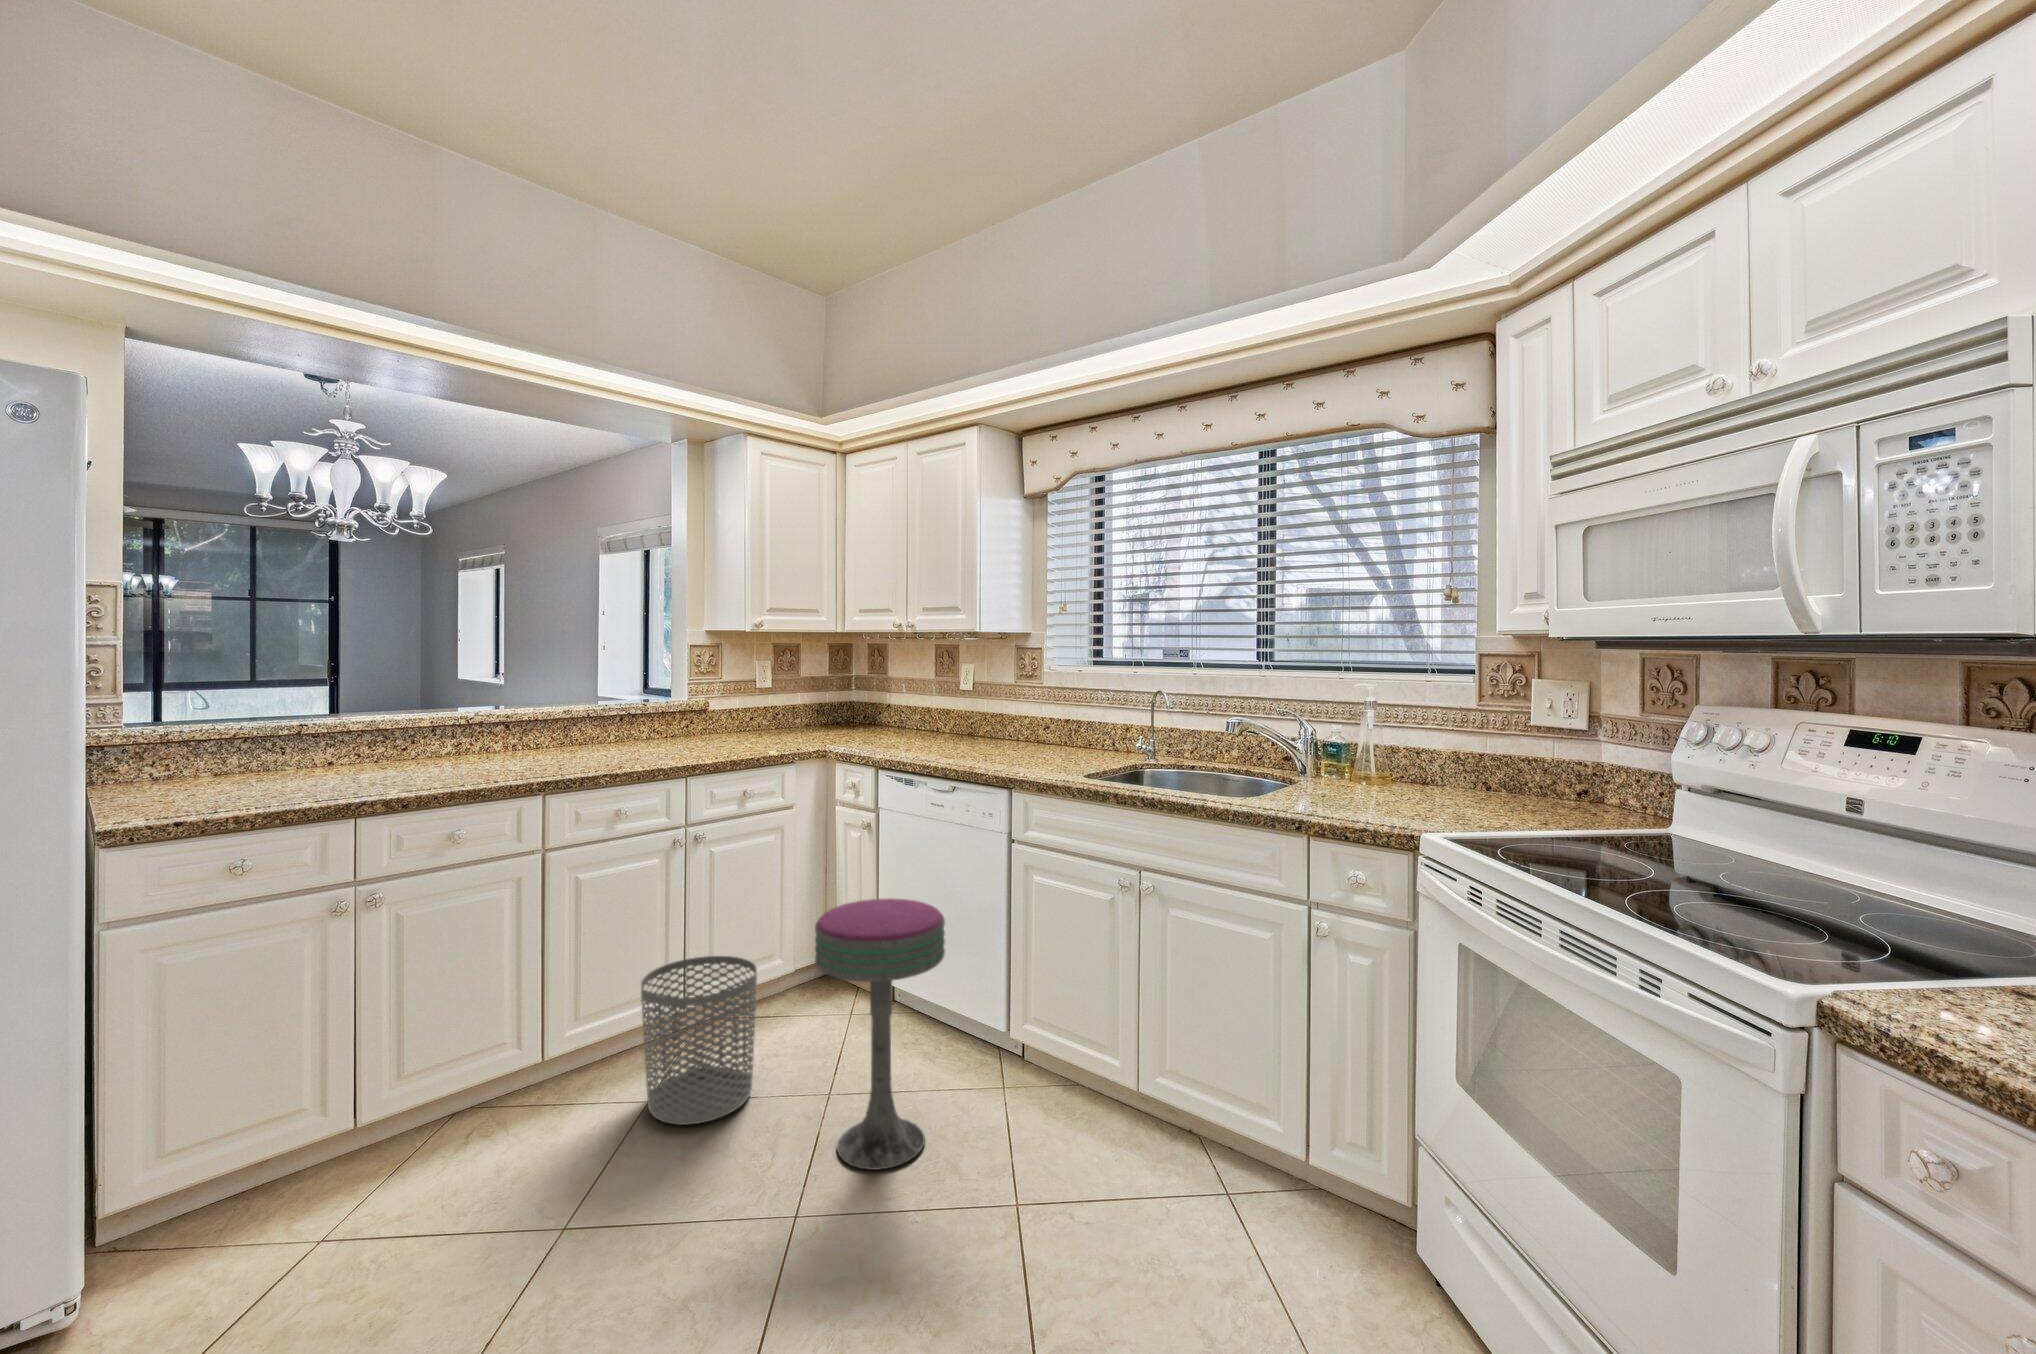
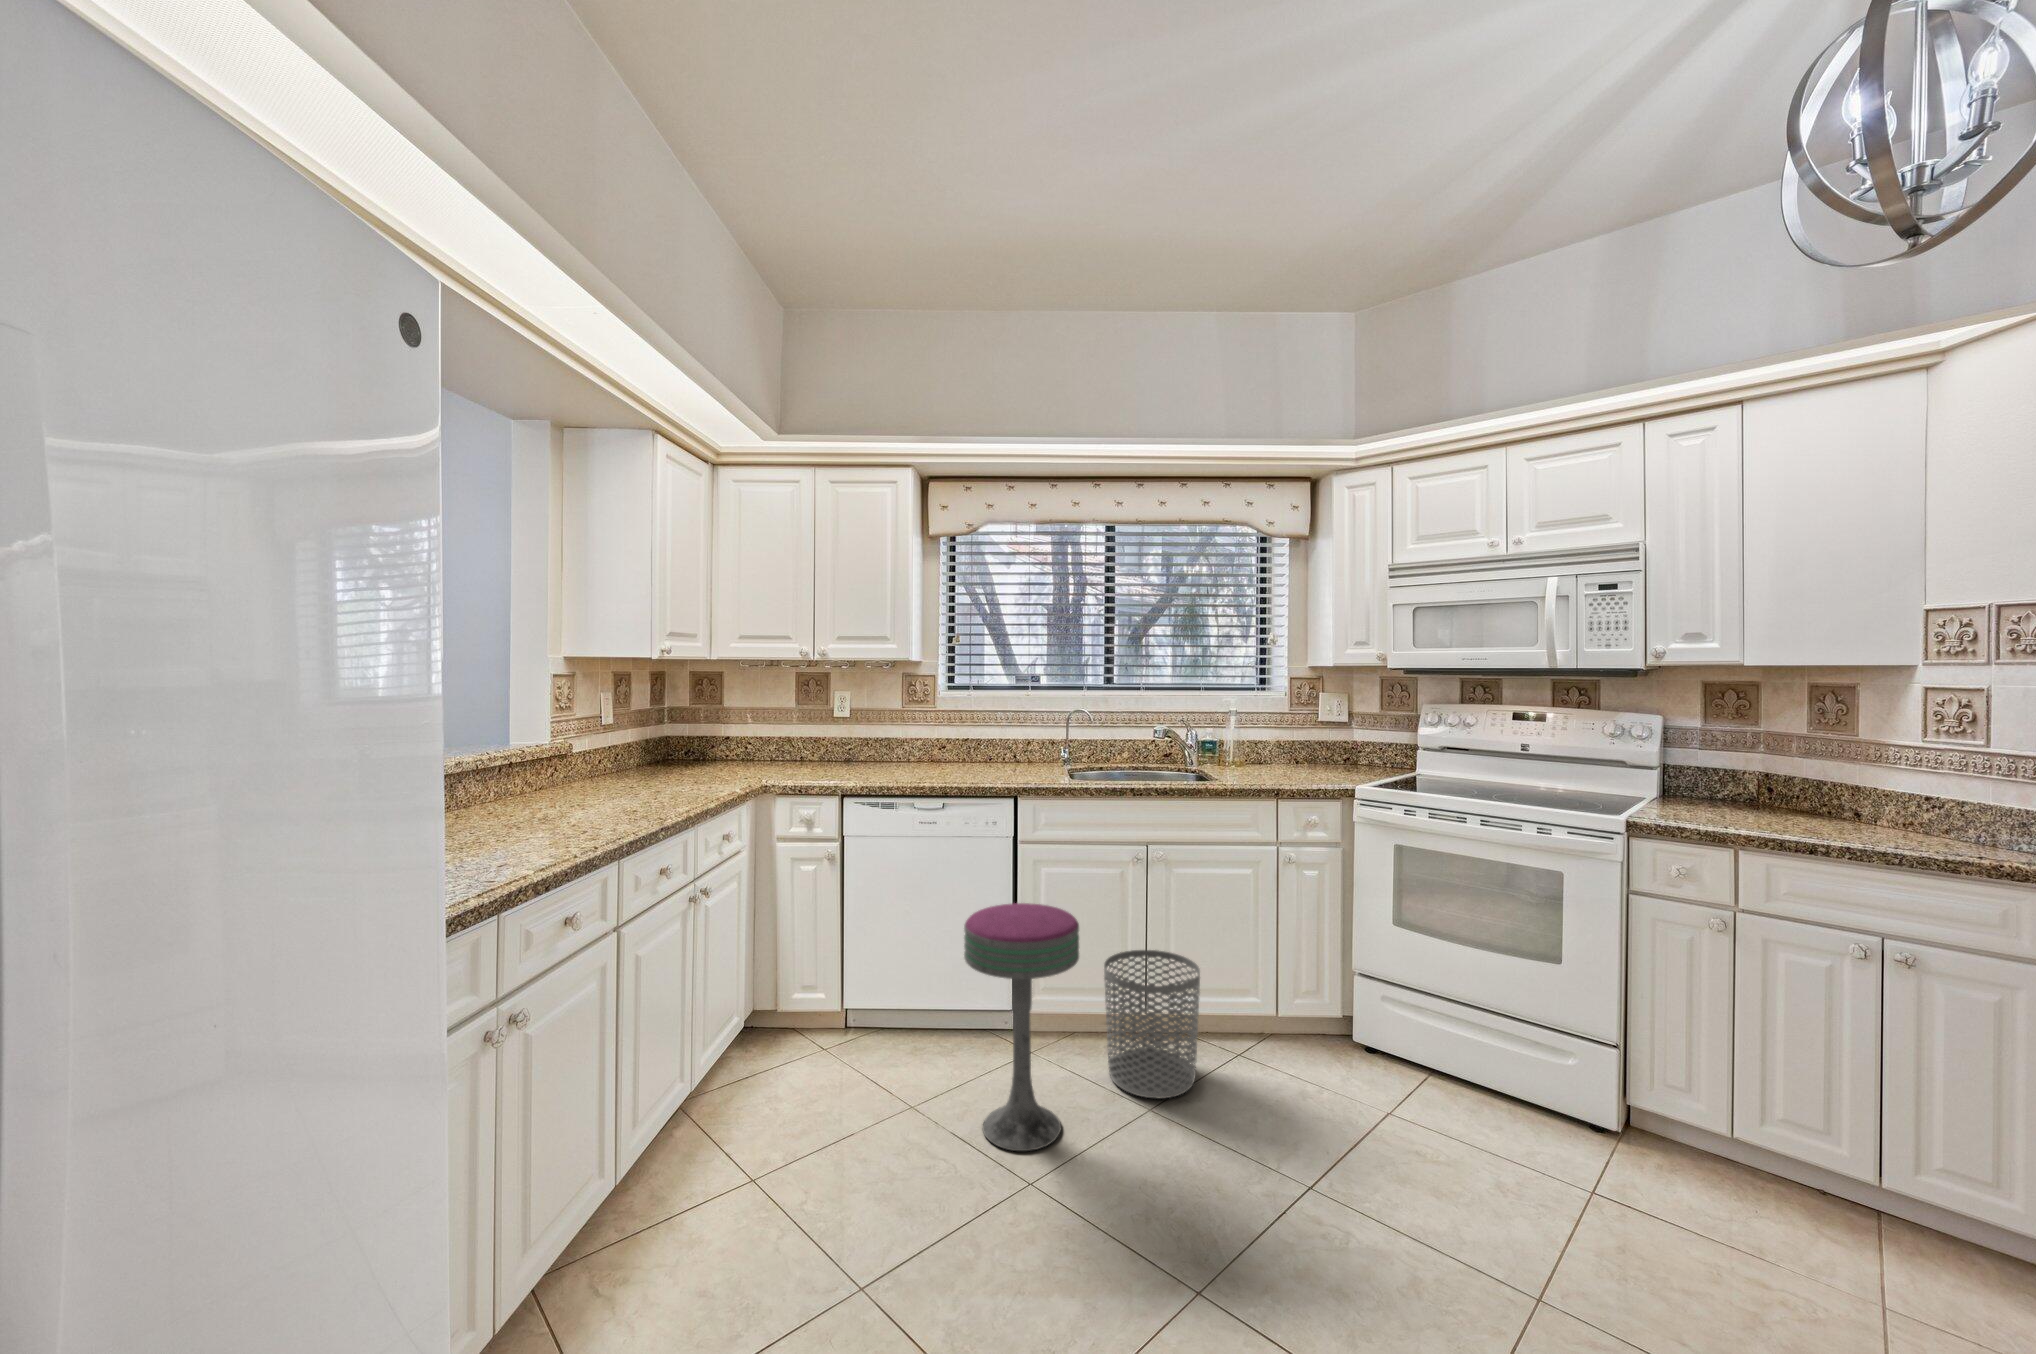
waste bin: present [641,956,757,1125] -> present [1104,950,1200,1099]

